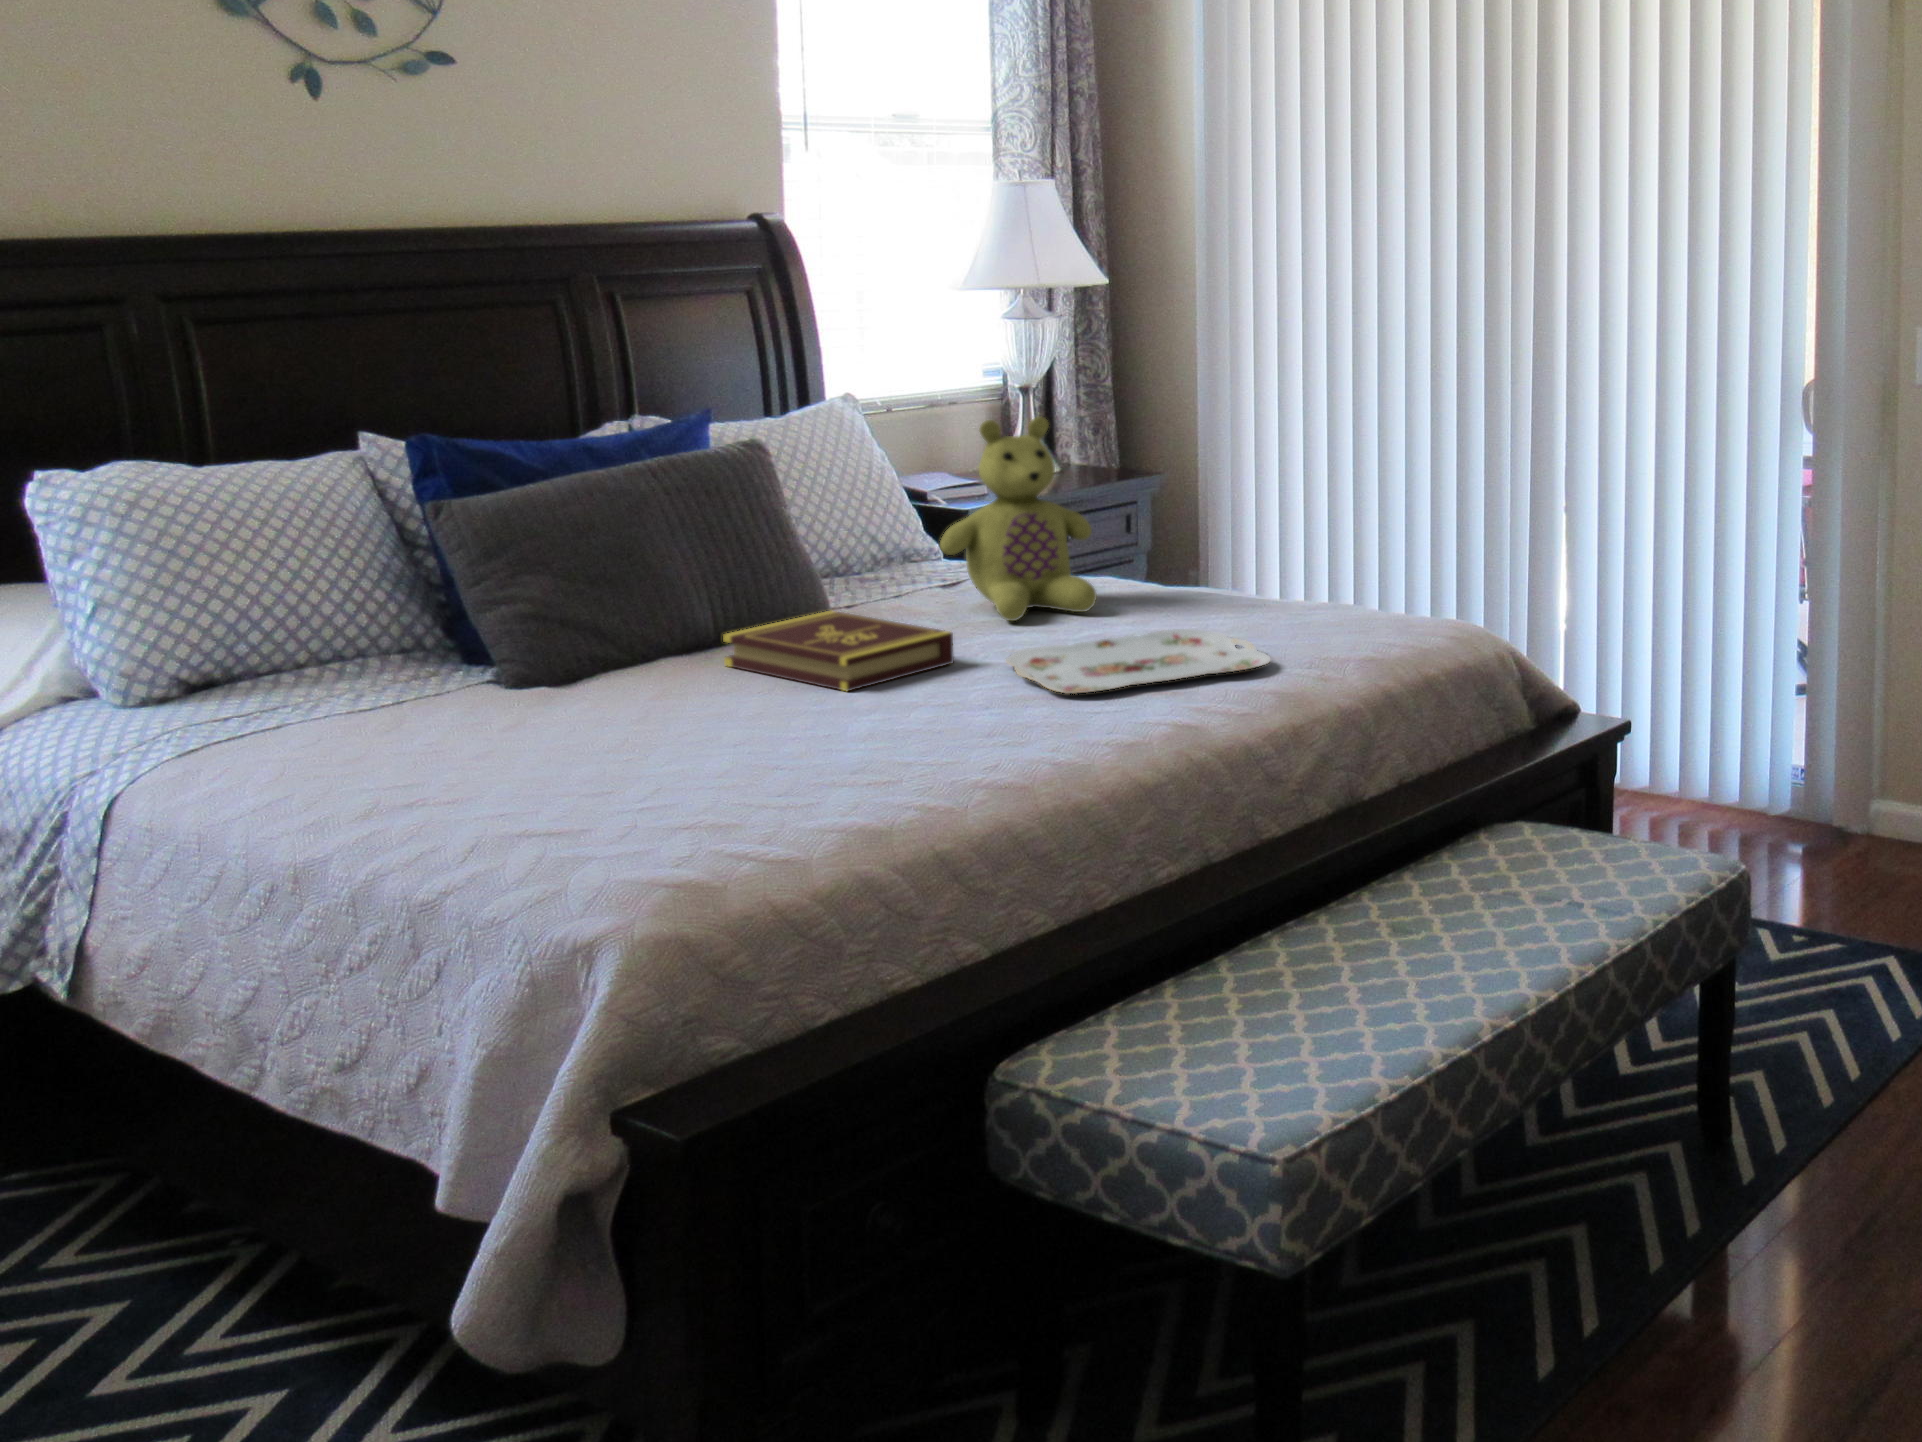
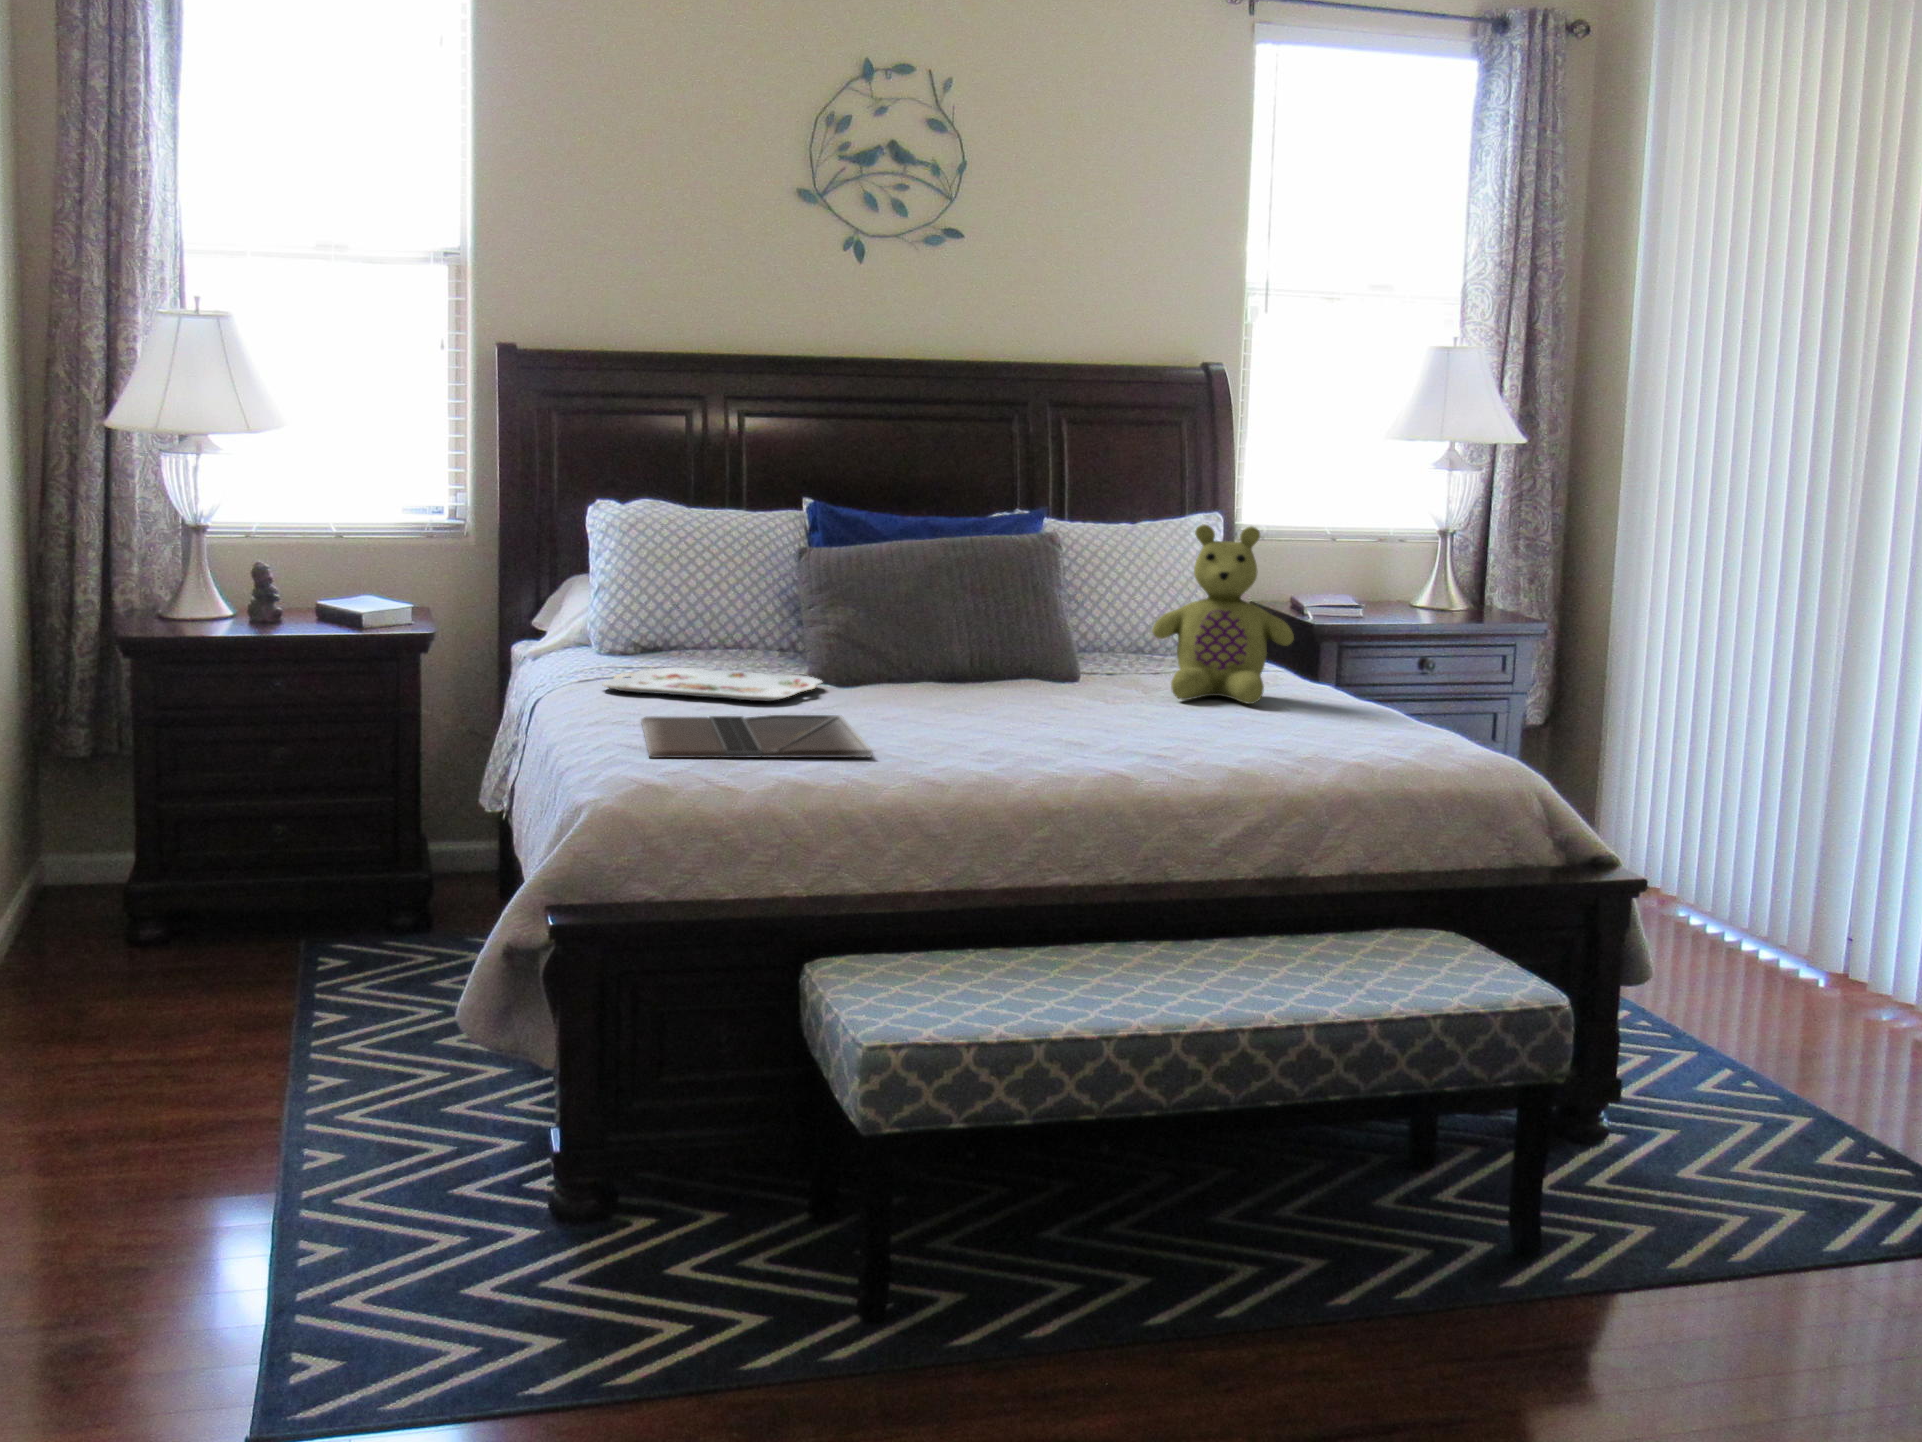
book: present [723,610,954,691] -> none [932,662,1074,711]
serving tray: present [1006,629,1270,694] -> present [603,668,822,701]
laptop: none [537,737,947,865] -> present [641,715,872,758]

